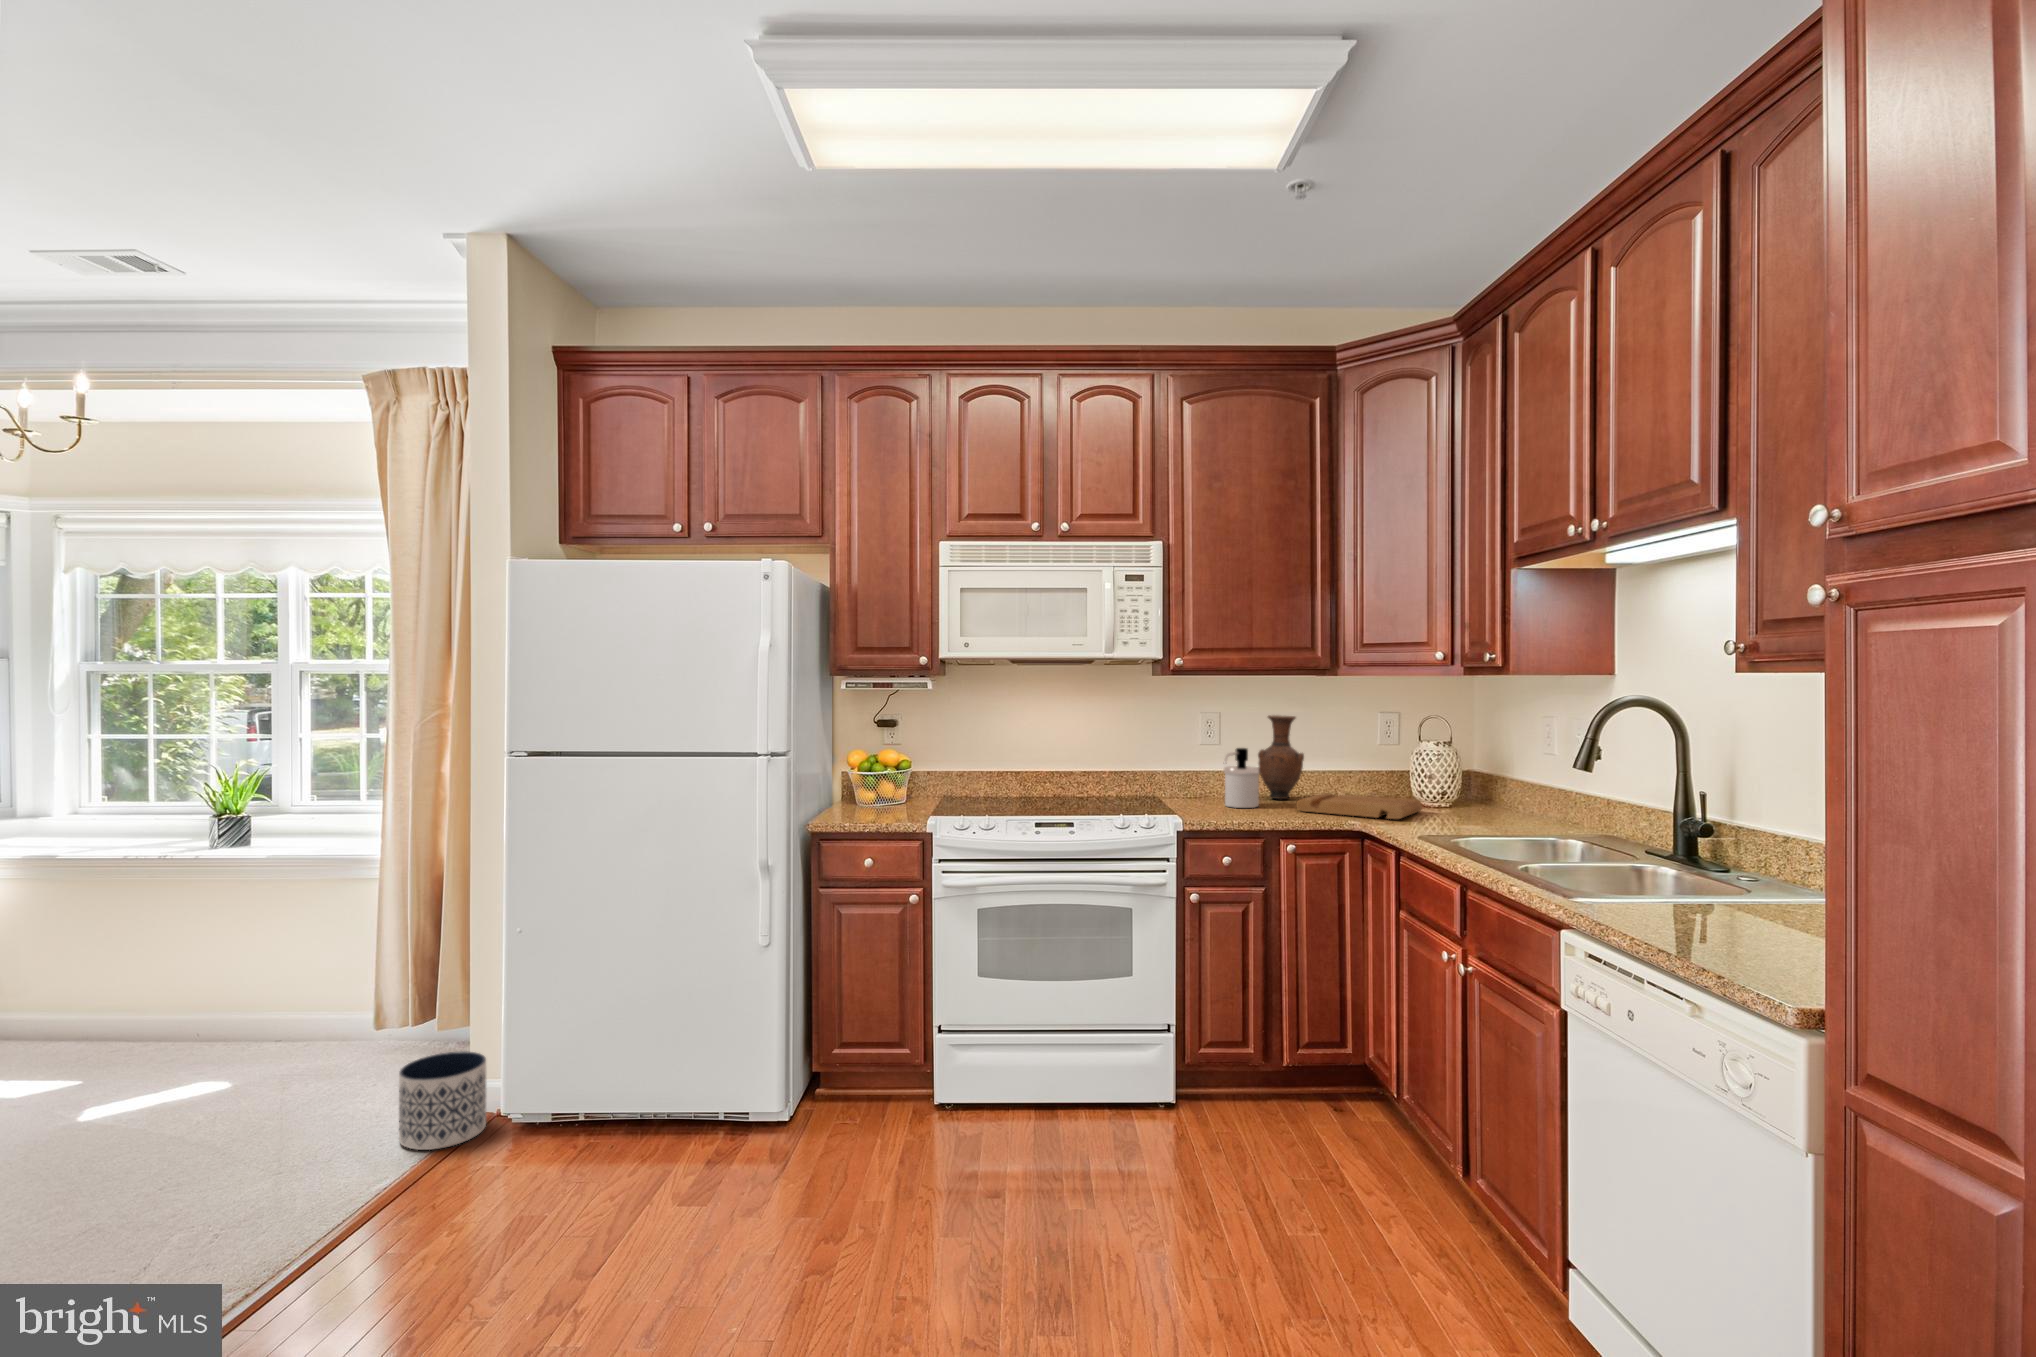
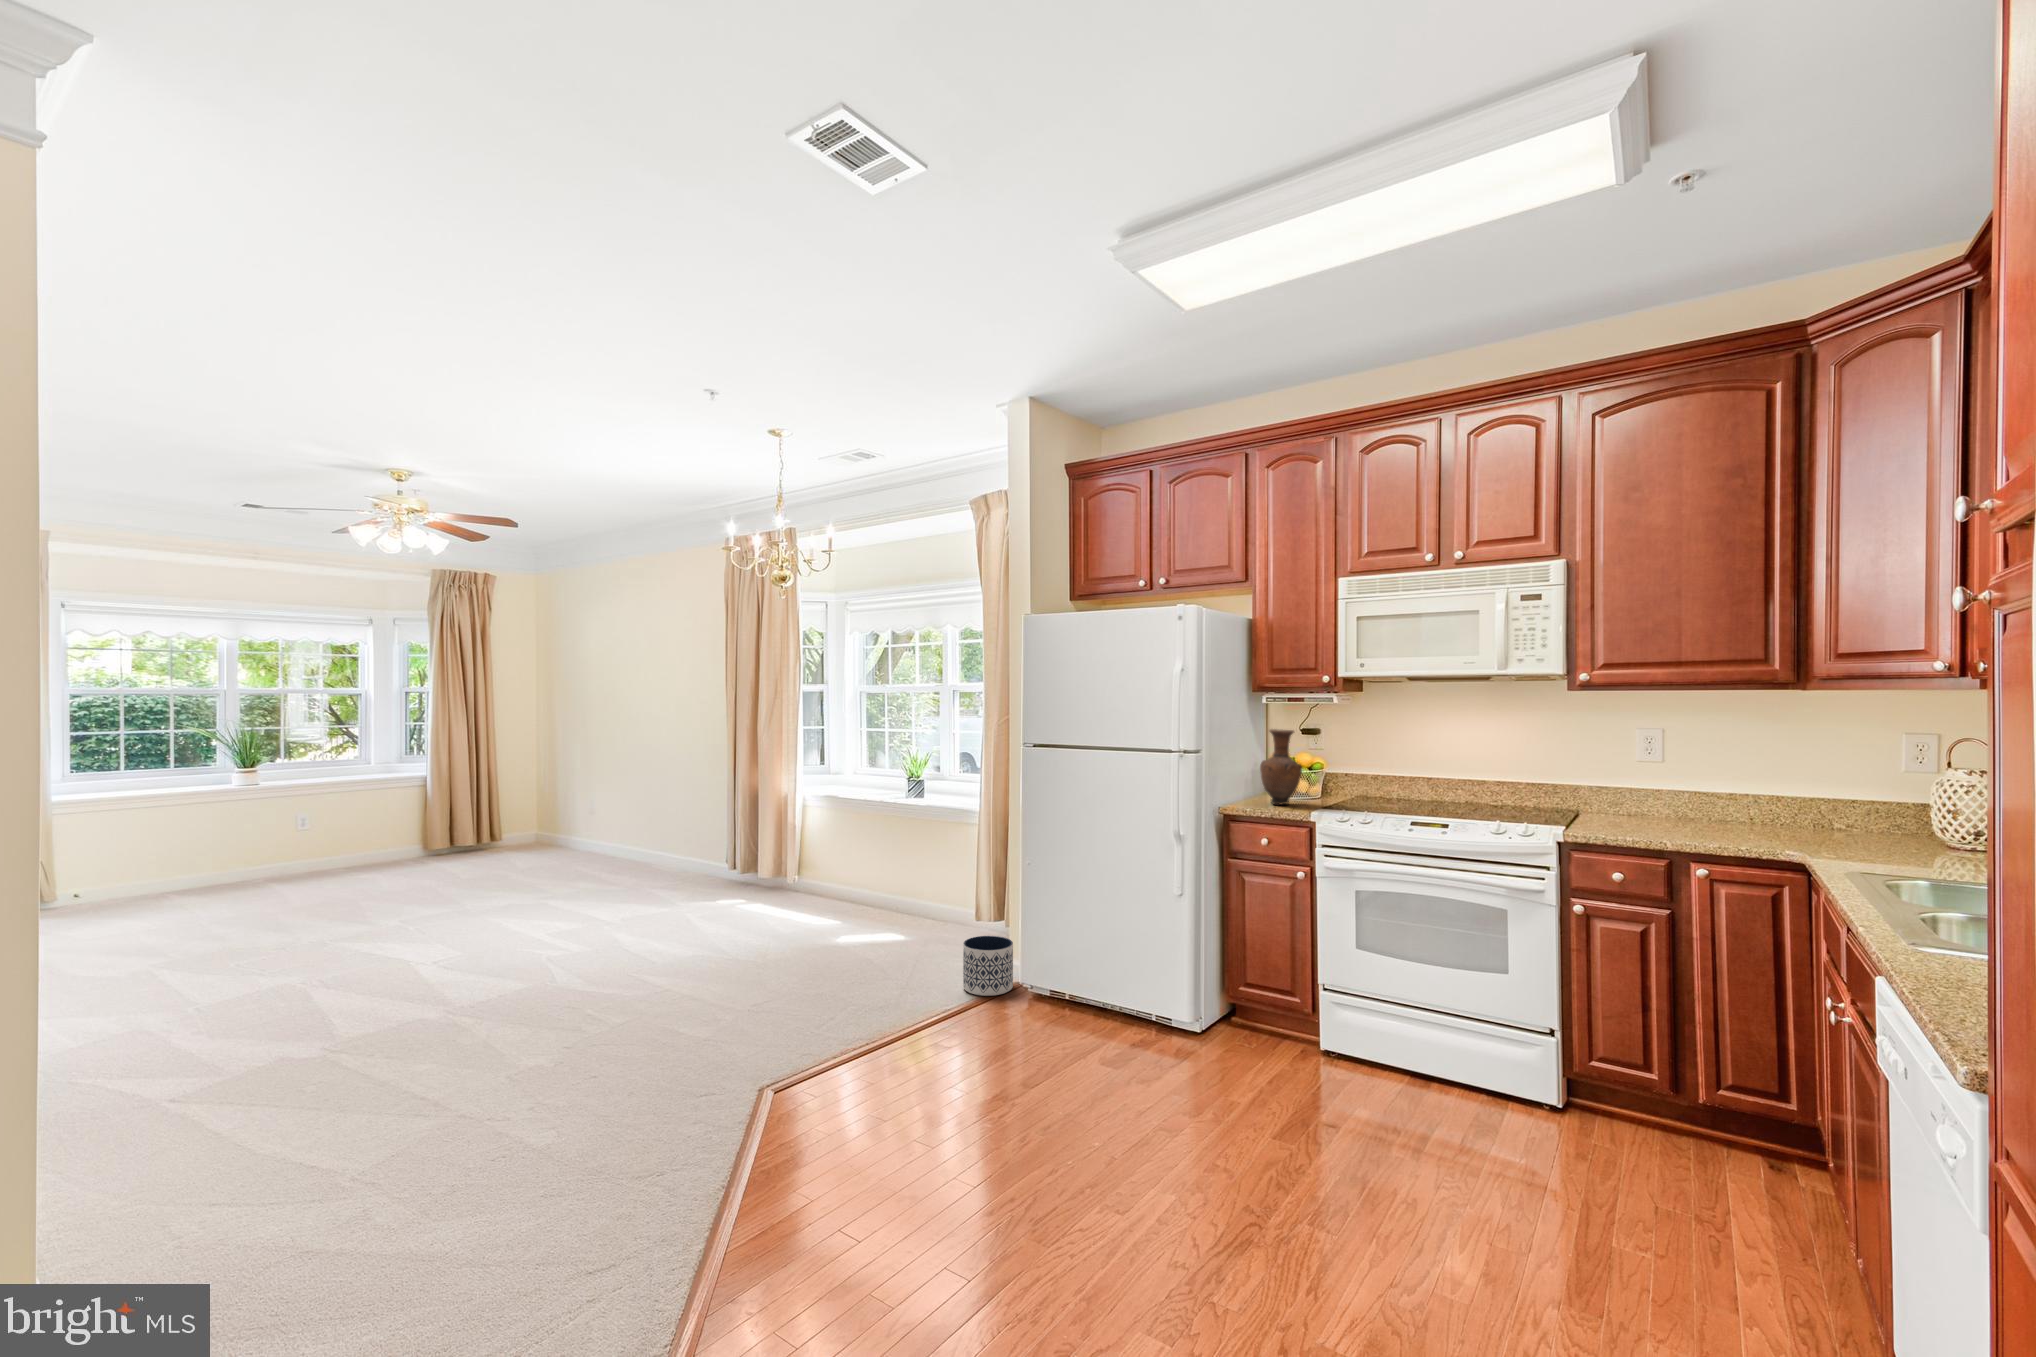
vase: present [1258,715,1304,799] -> present [1260,729,1302,805]
soap dispenser: present [1224,748,1260,808] -> none [1637,765,1692,828]
cutting board: present [1296,793,1423,819] -> none [1732,821,1924,856]

